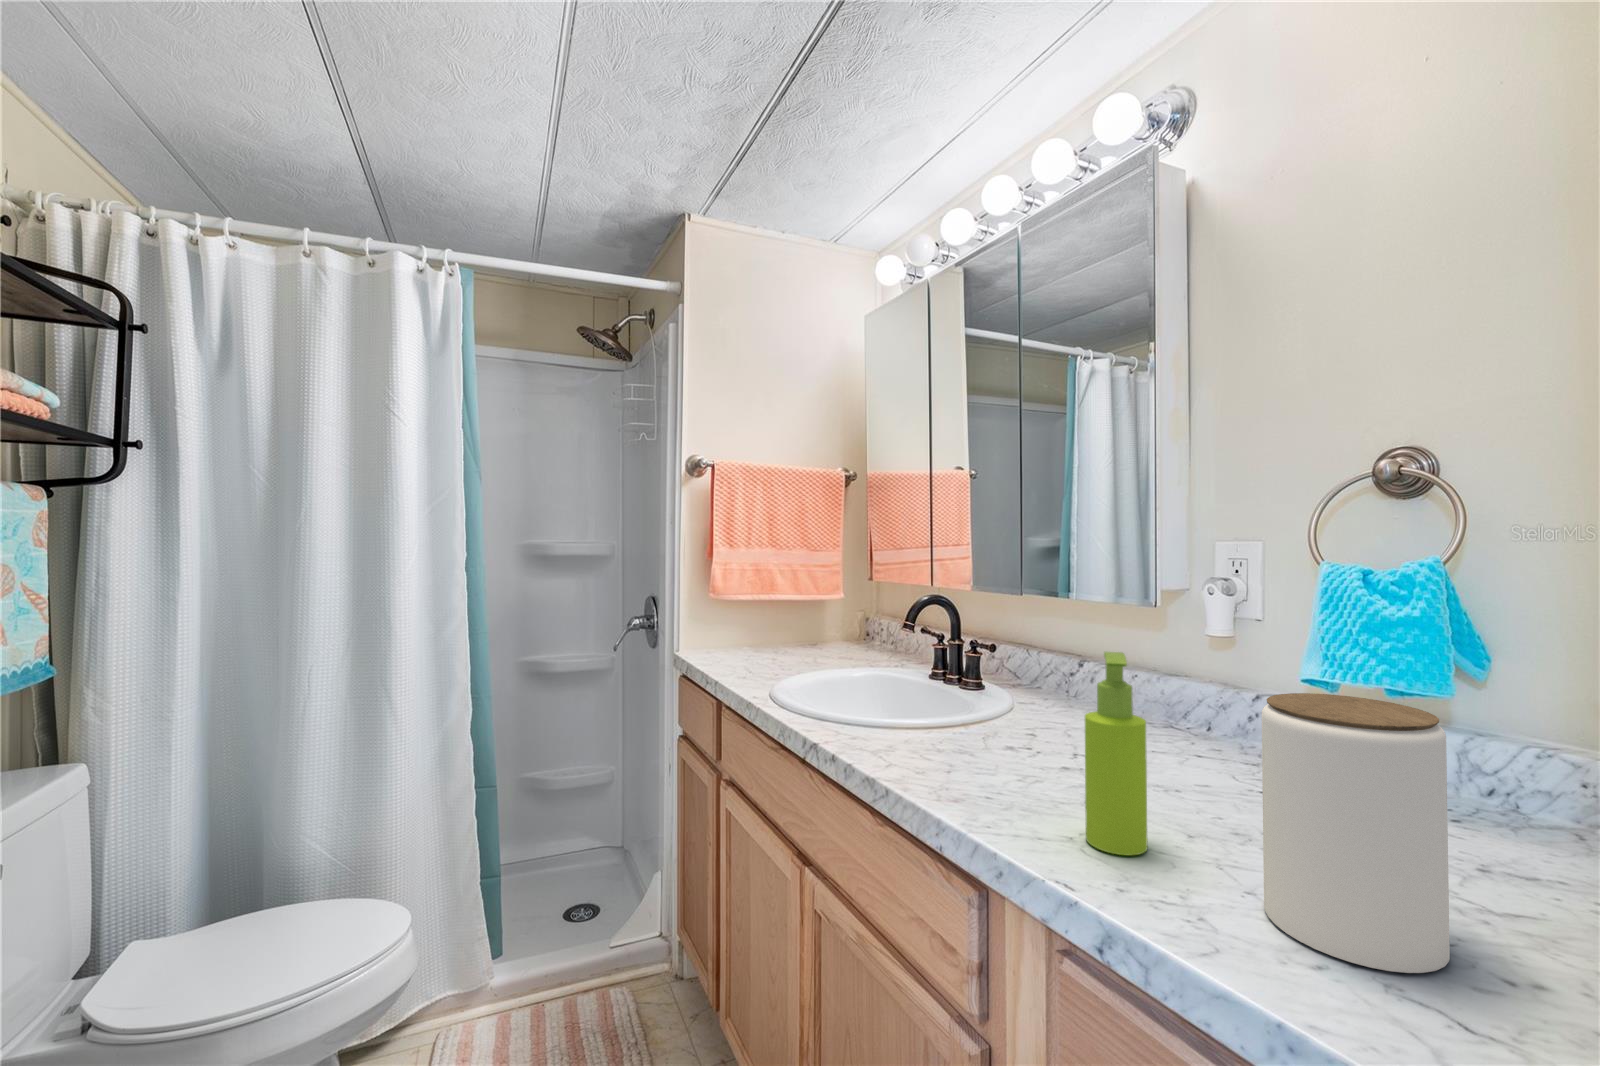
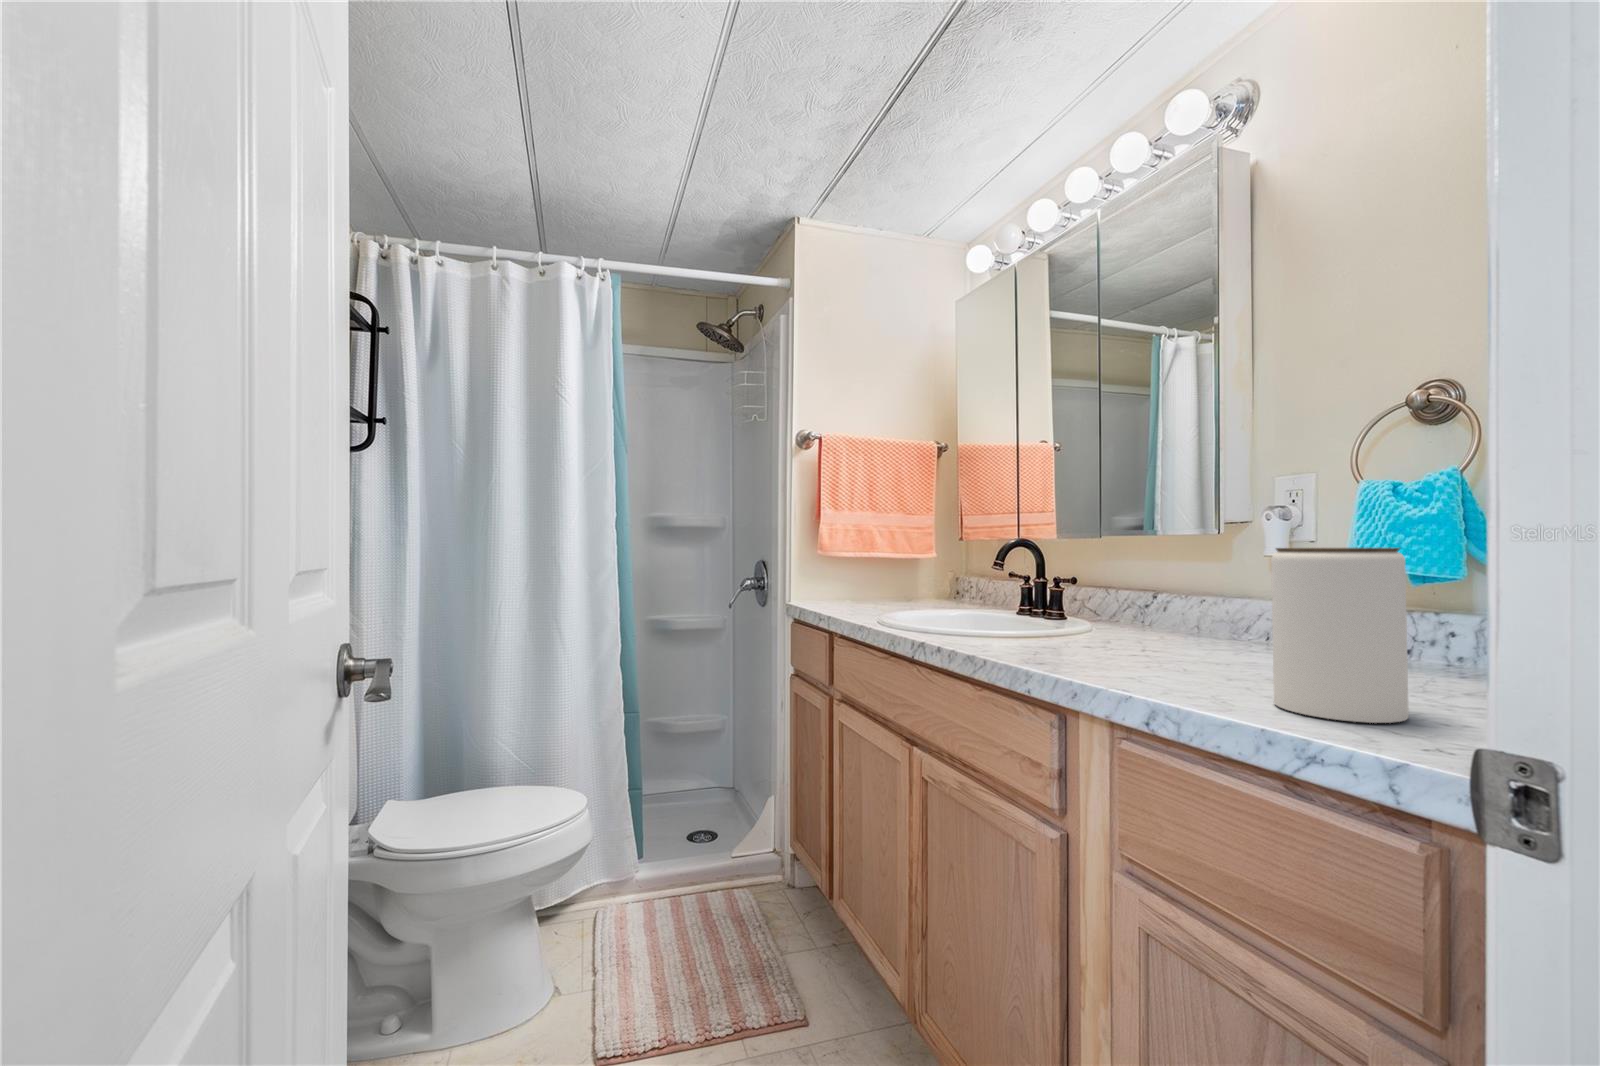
soap dispenser: present [1085,652,1147,855] -> none [1141,533,1191,684]

